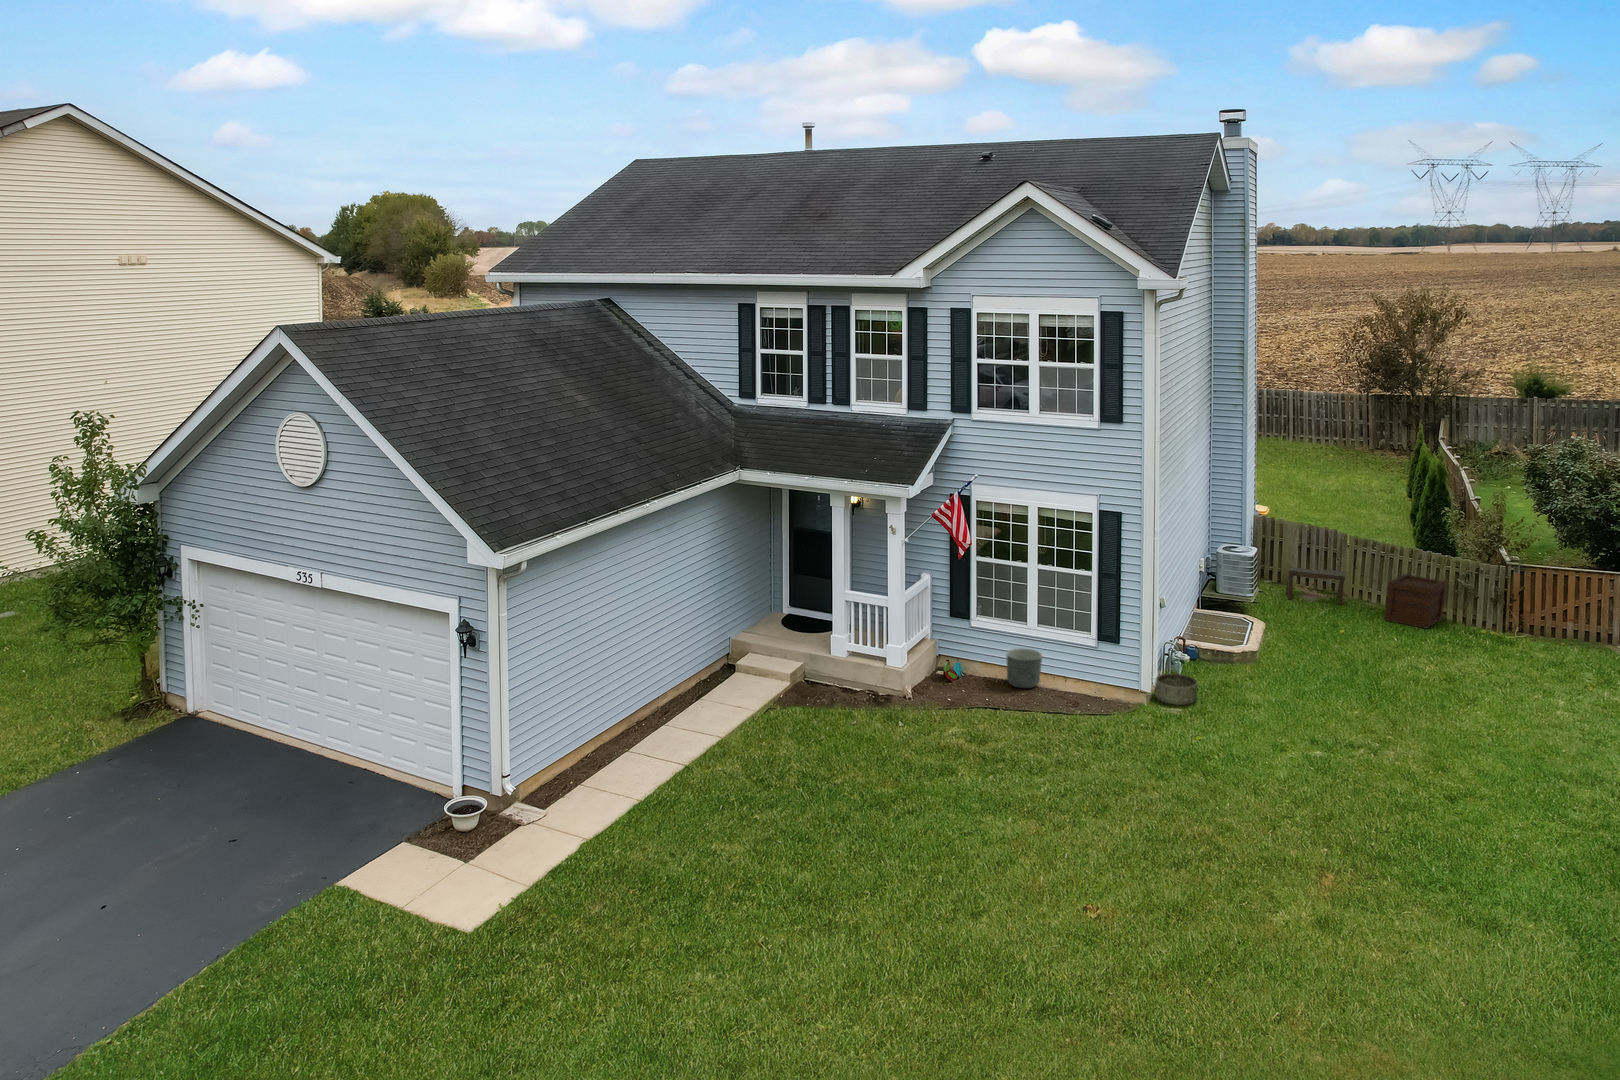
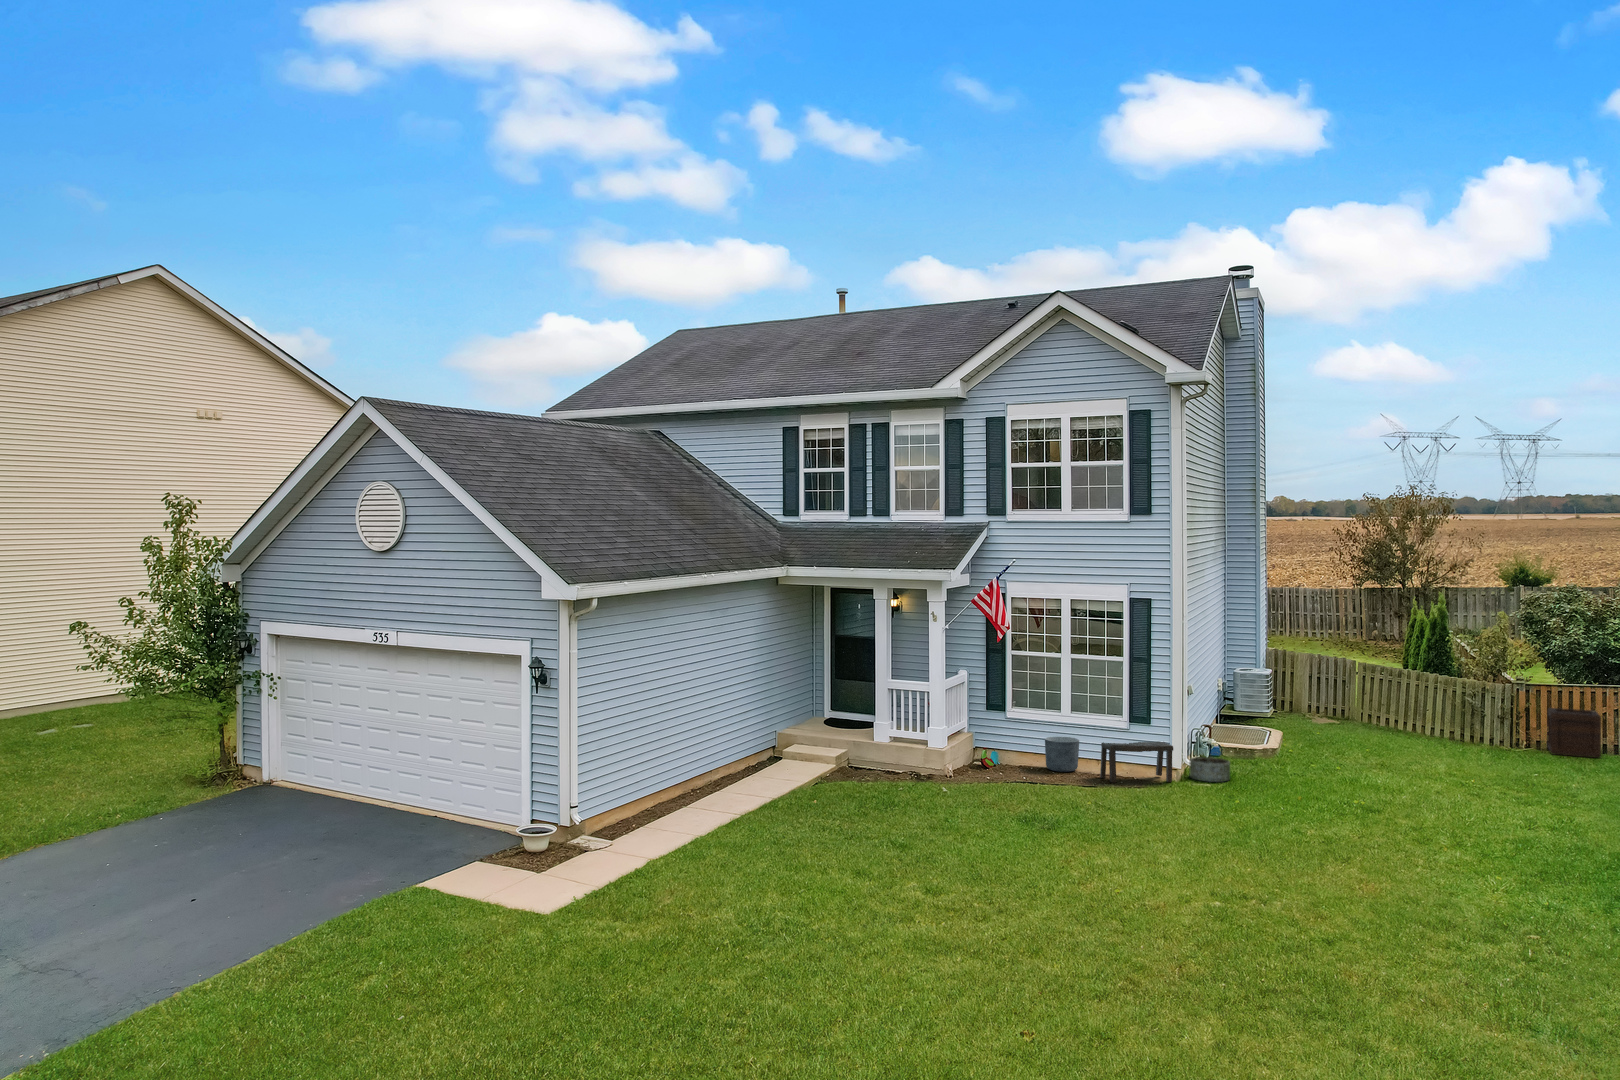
bench: present [1286,567,1346,605] -> present [1100,742,1173,783]
wooden crate: present [1384,574,1446,628] -> present [1547,708,1601,758]

